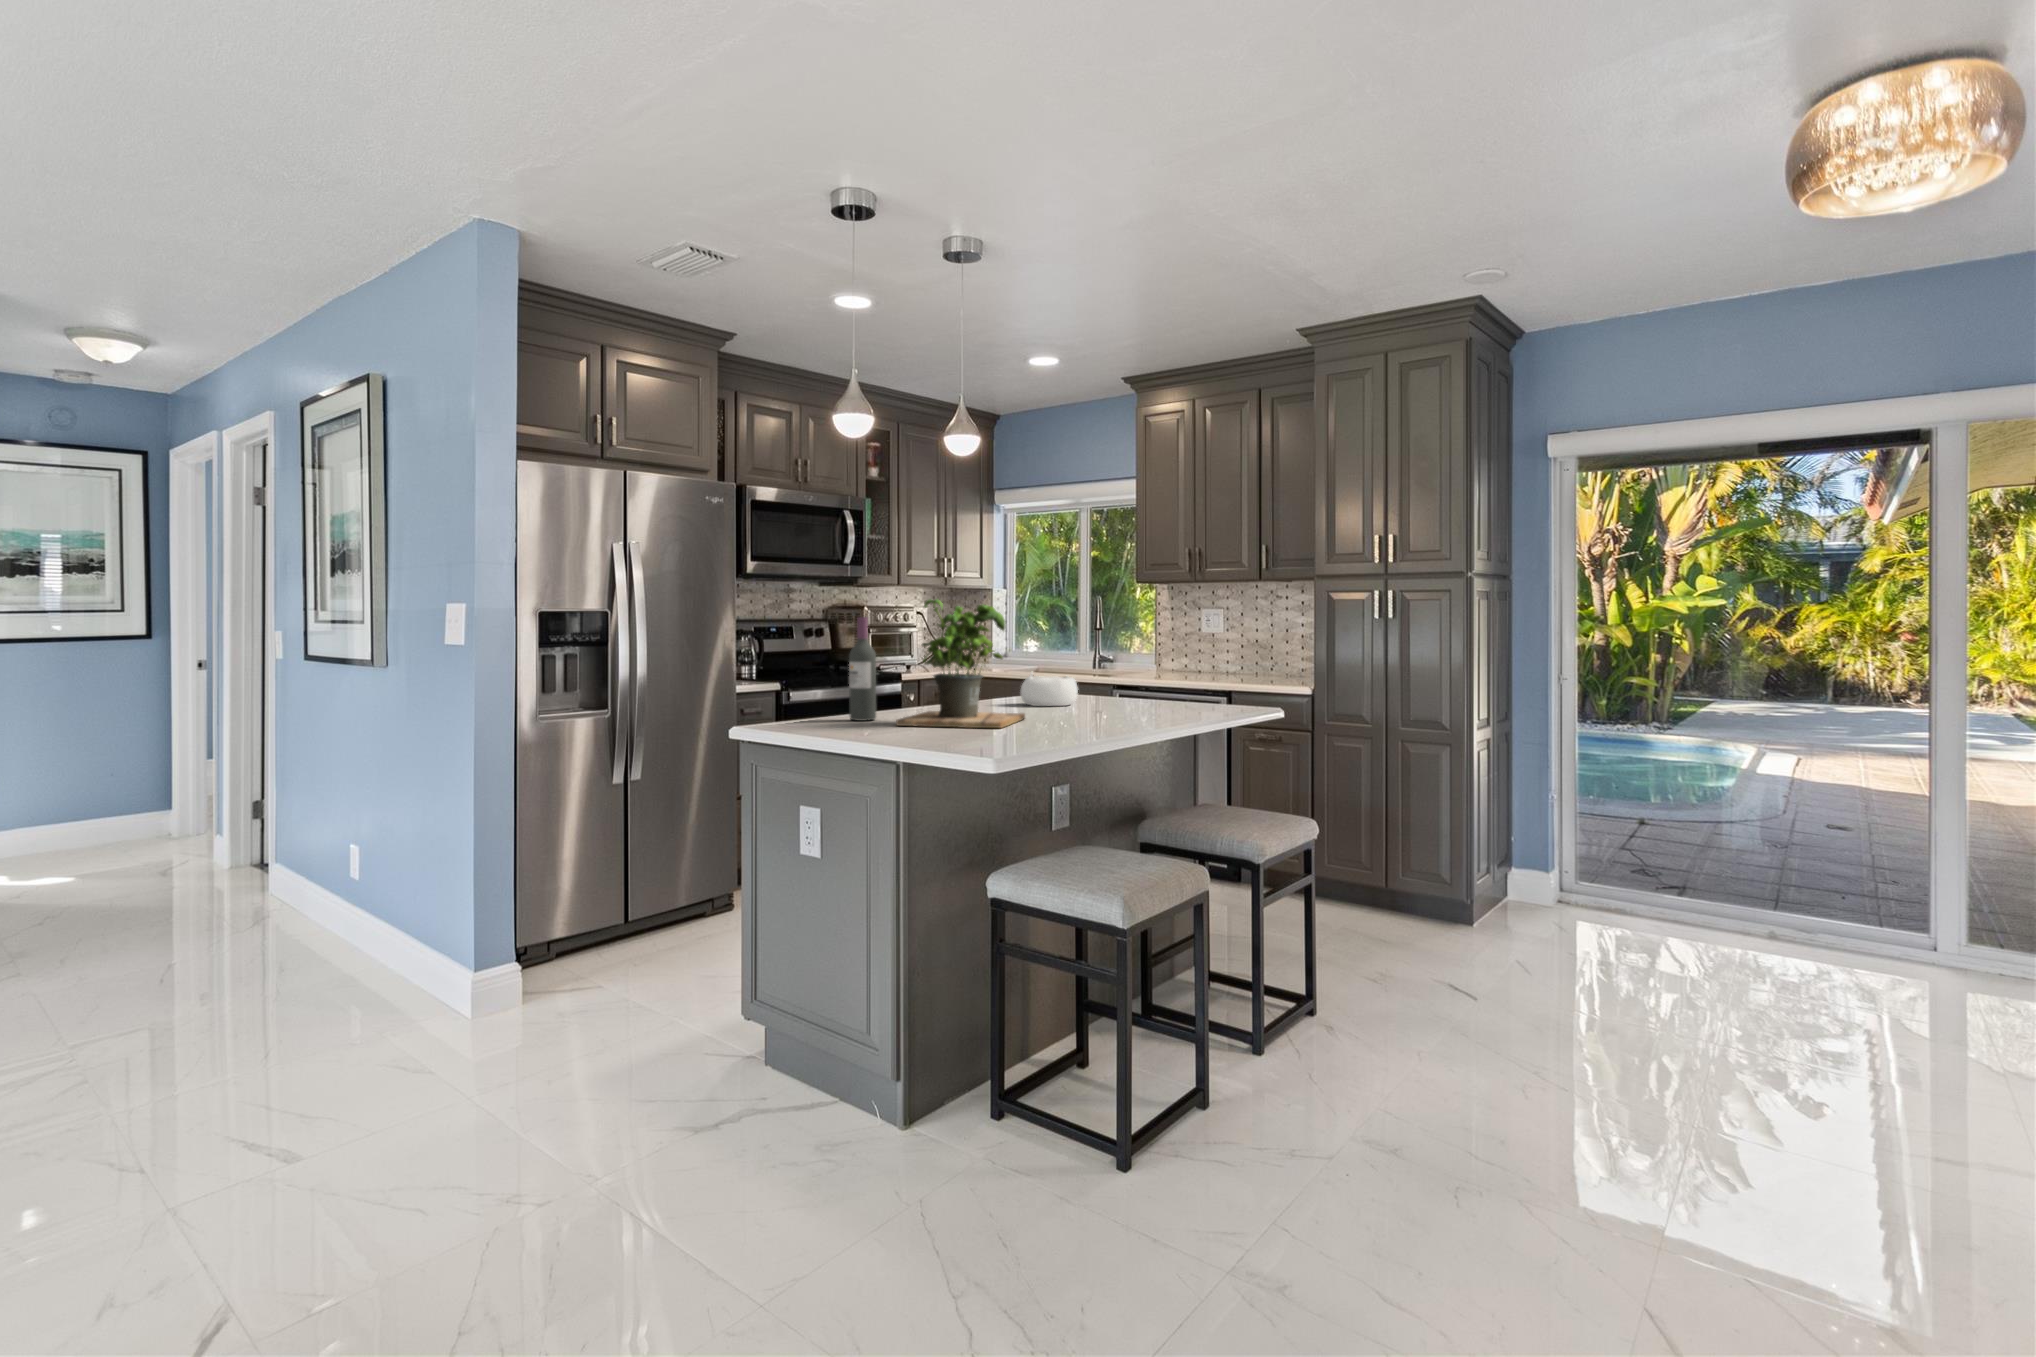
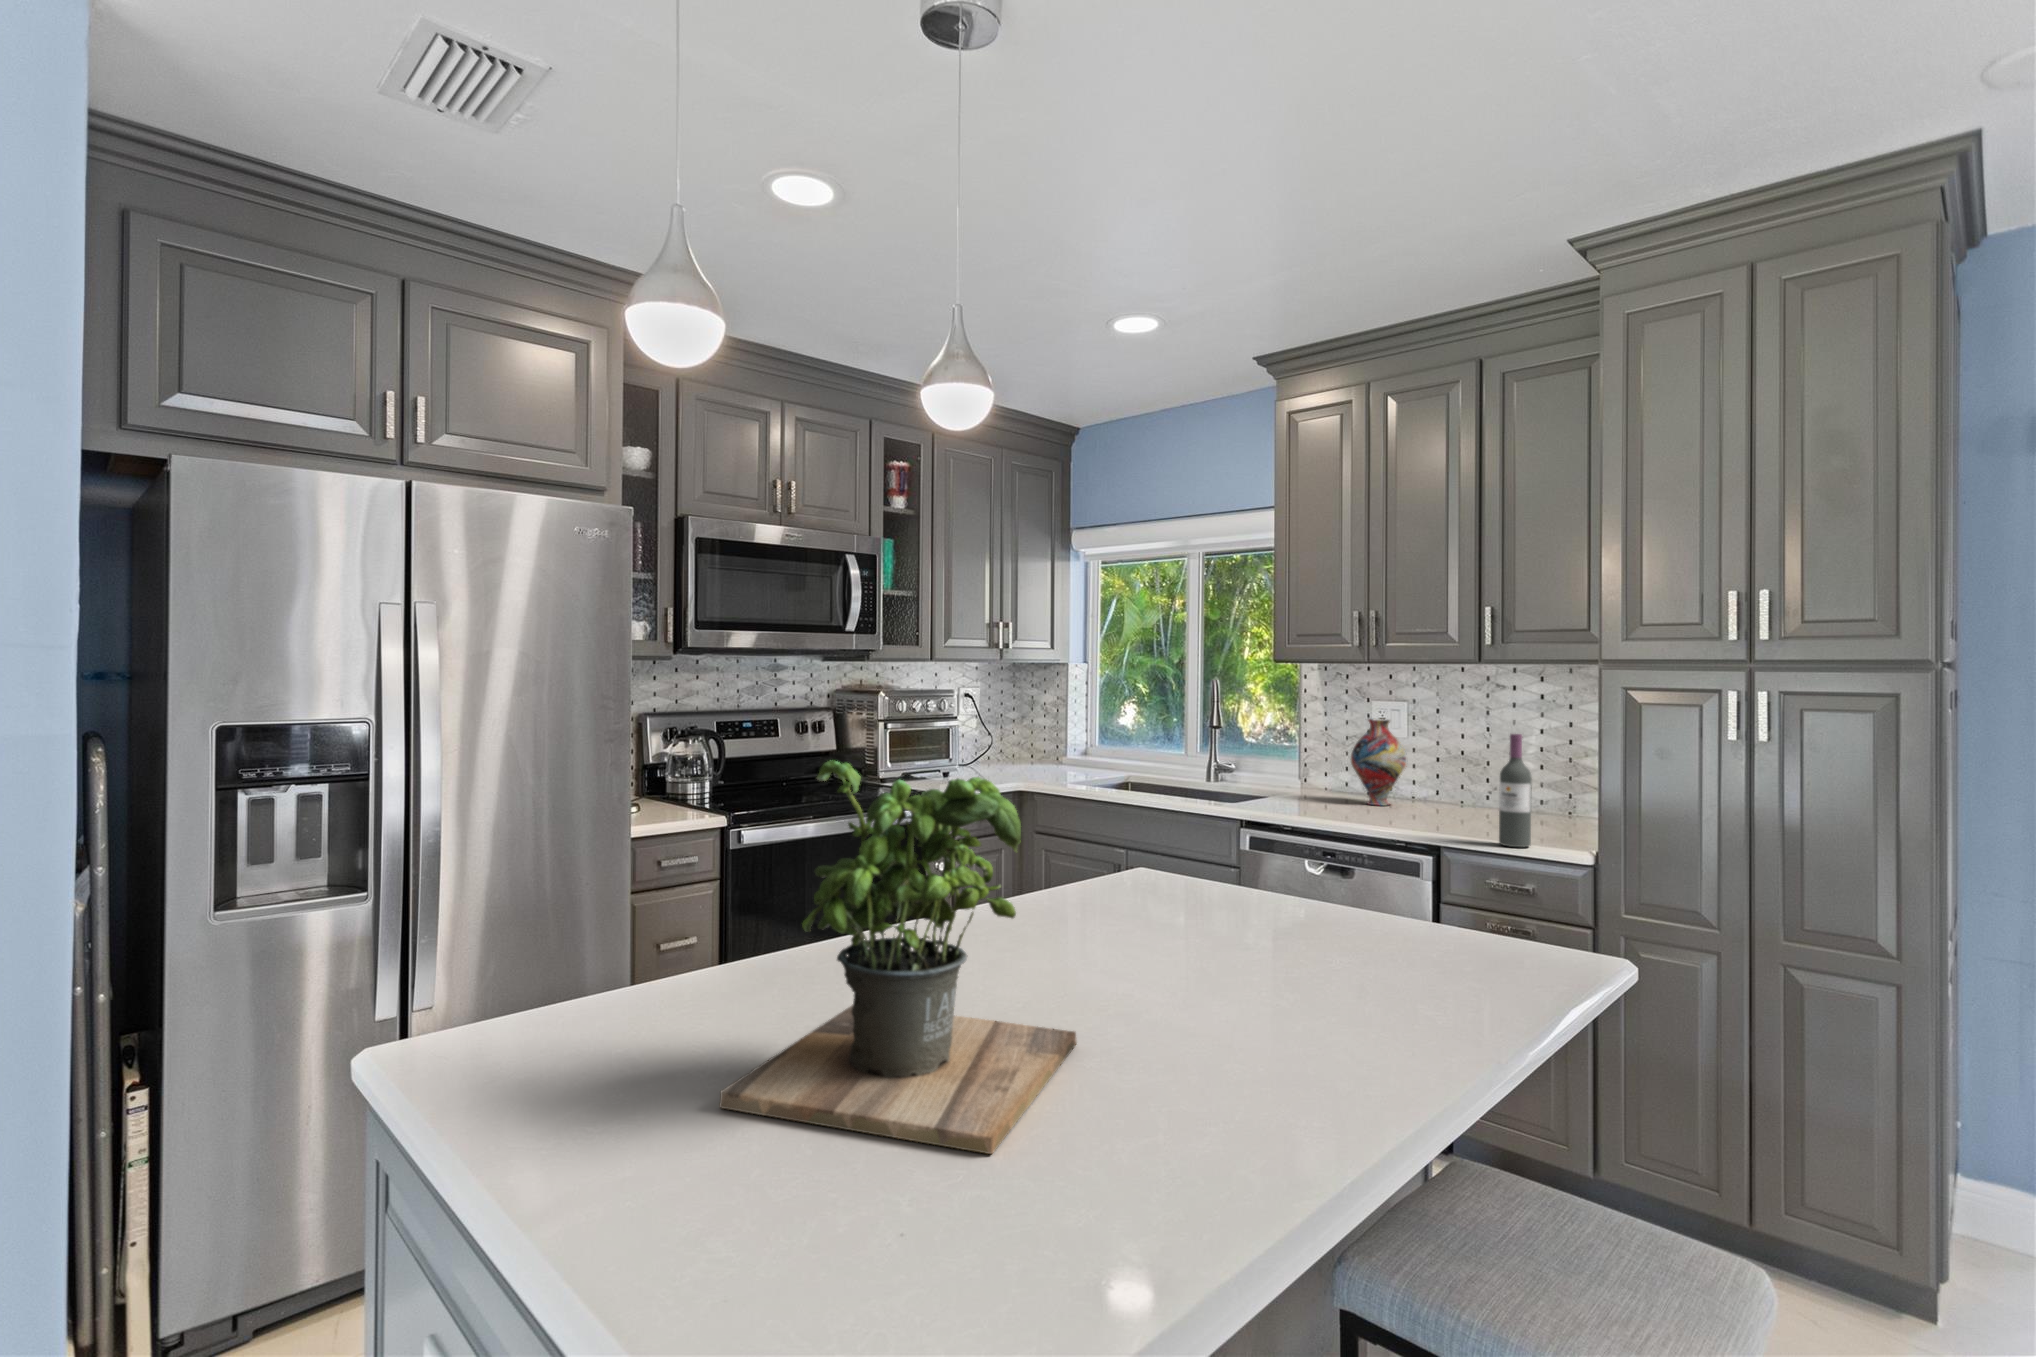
wine bottle: present [849,617,876,721] -> present [1499,734,1532,847]
vase: none [1187,622,1223,679] -> present [1351,719,1406,805]
decorative bowl: present [1021,672,1078,706] -> none [1082,864,1196,940]

